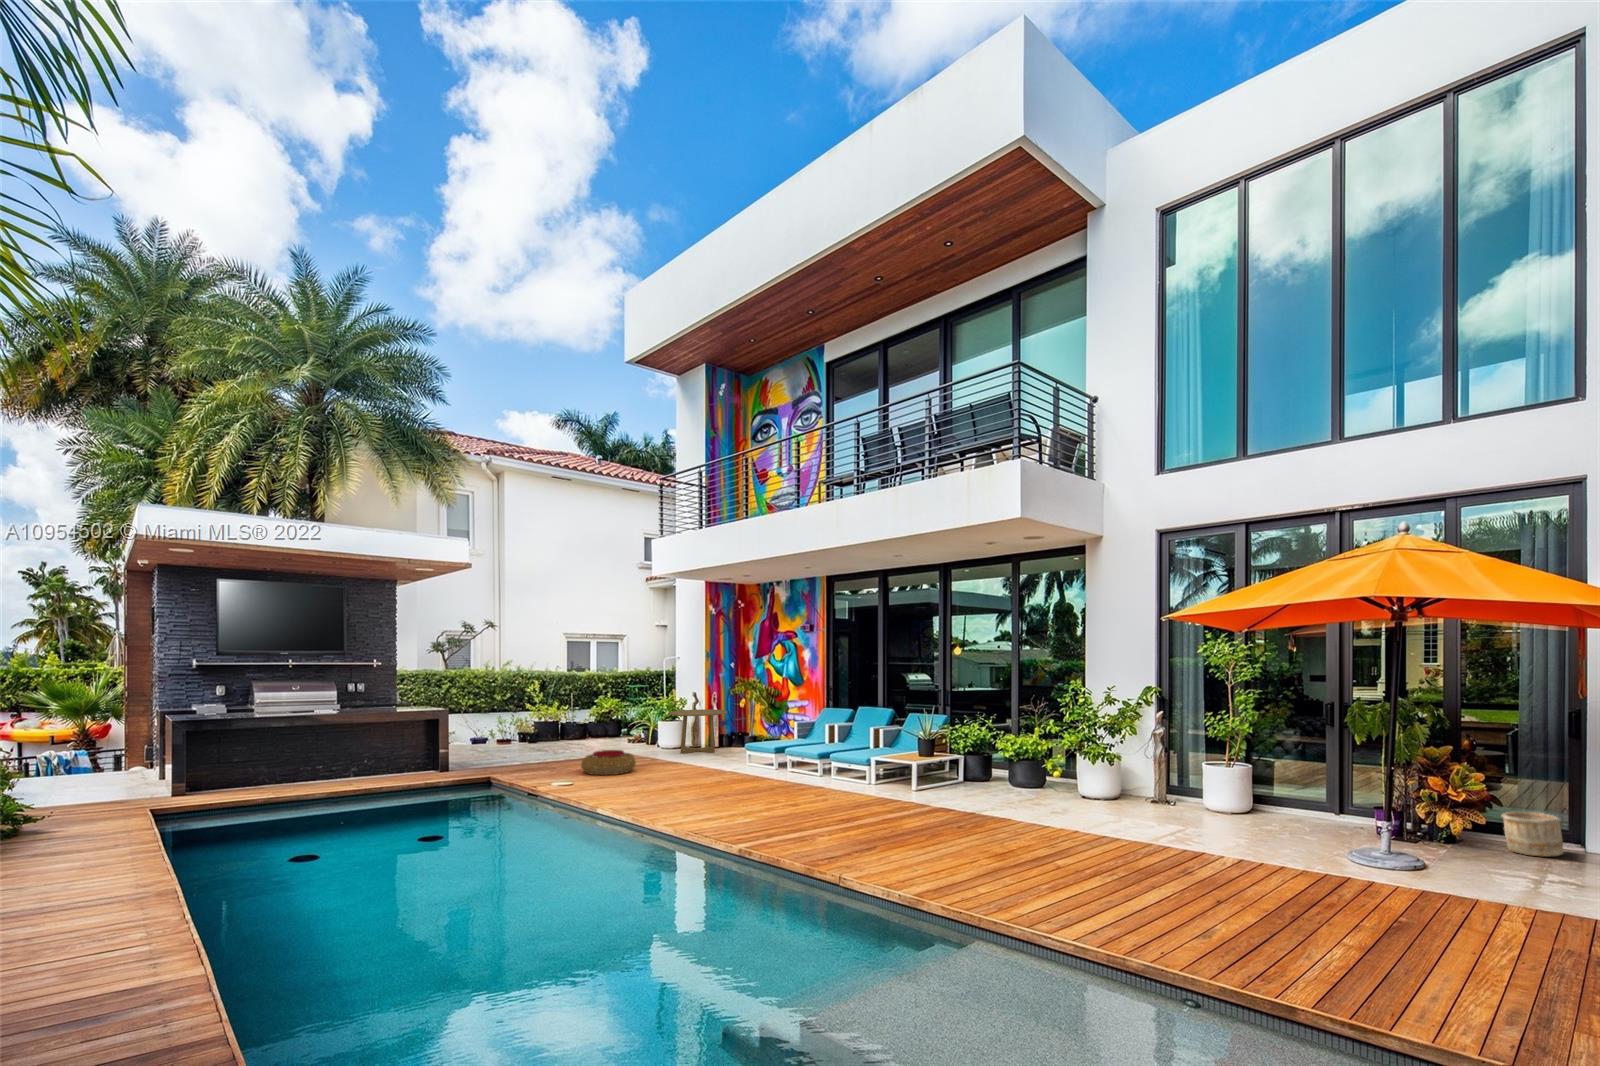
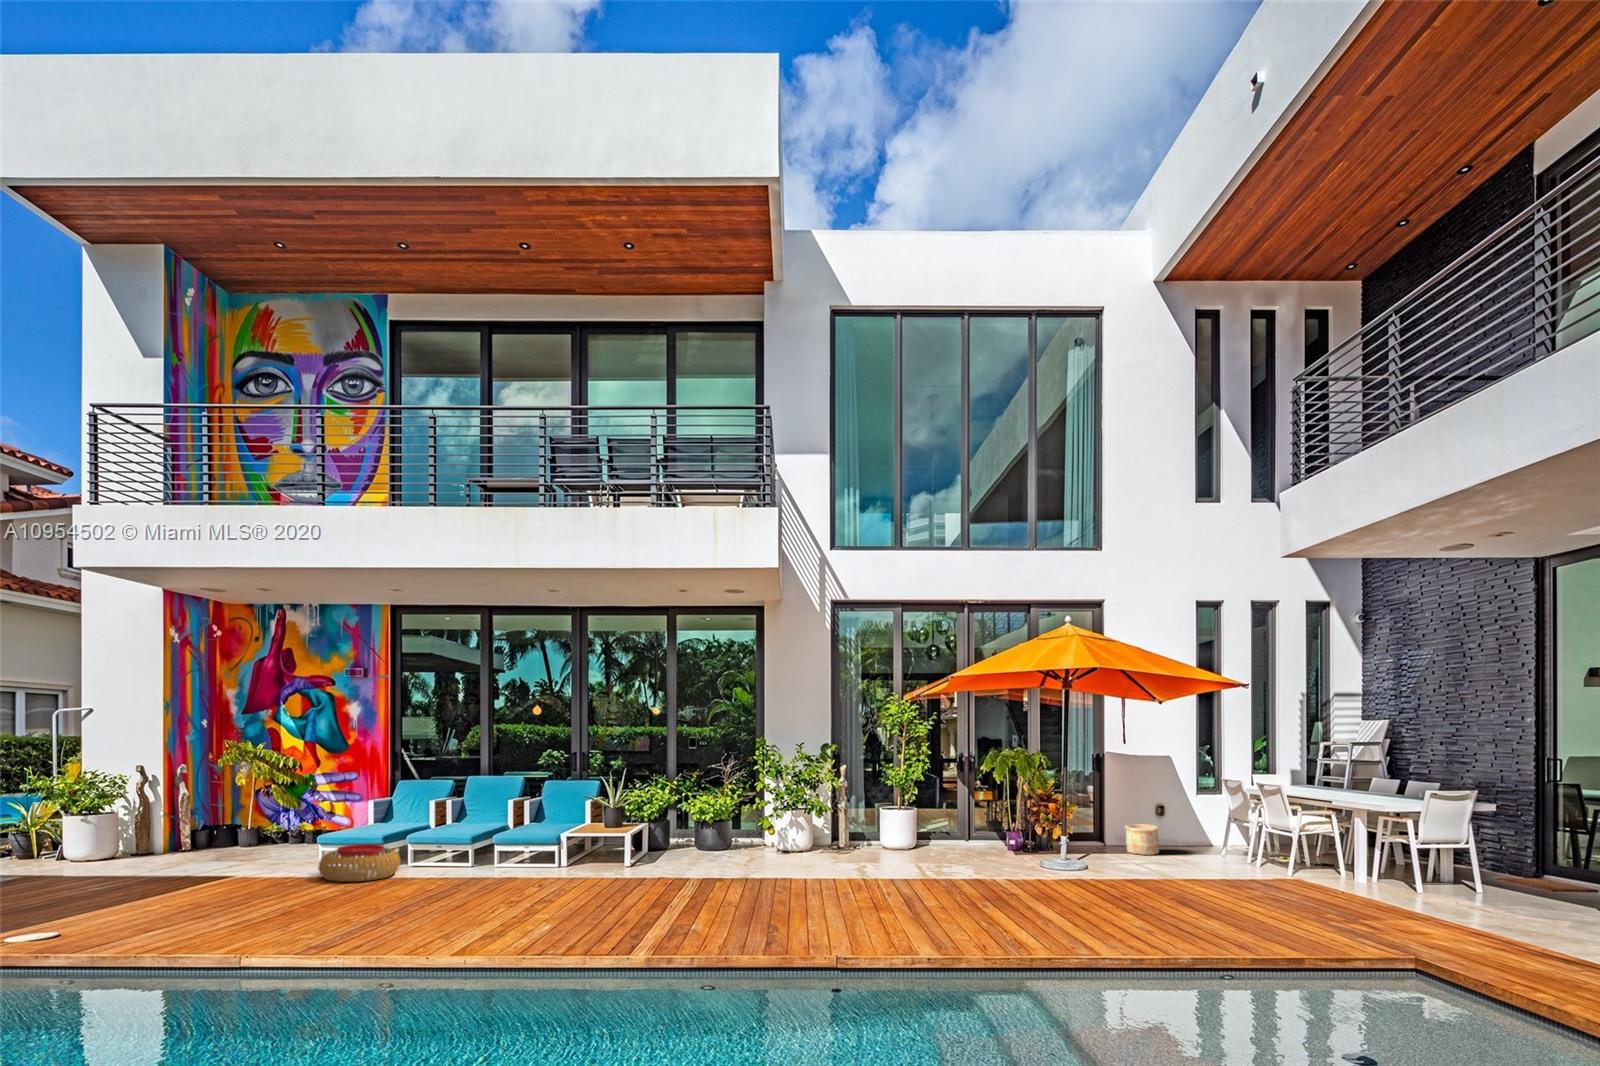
round table: present [669,709,727,754] -> none [116,793,220,866]
pouf: present [581,750,636,775] -> present [318,844,400,882]

